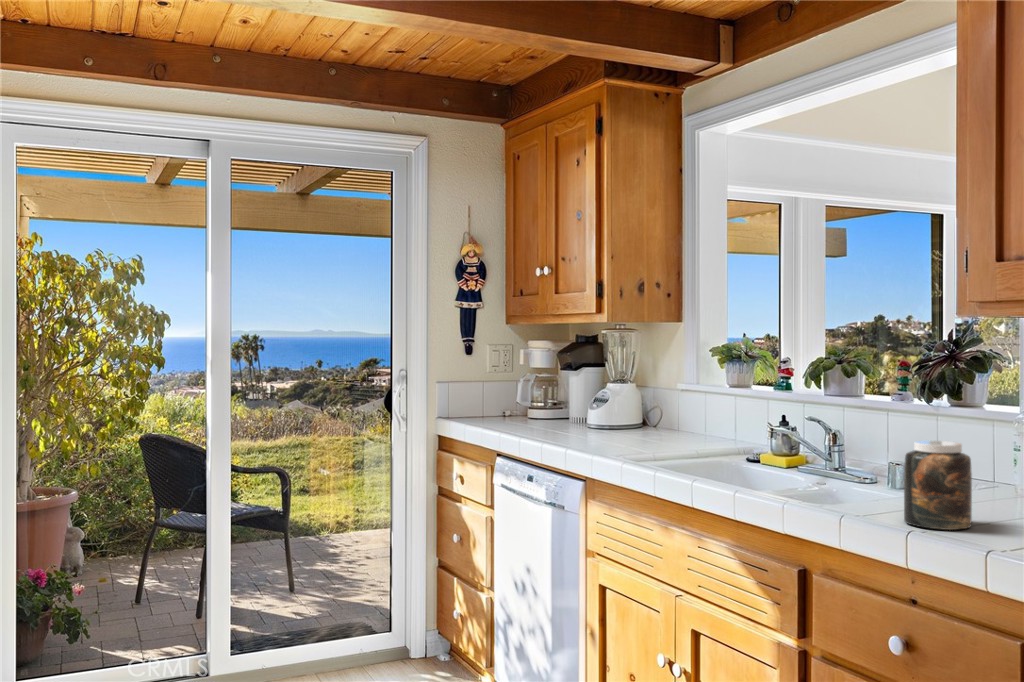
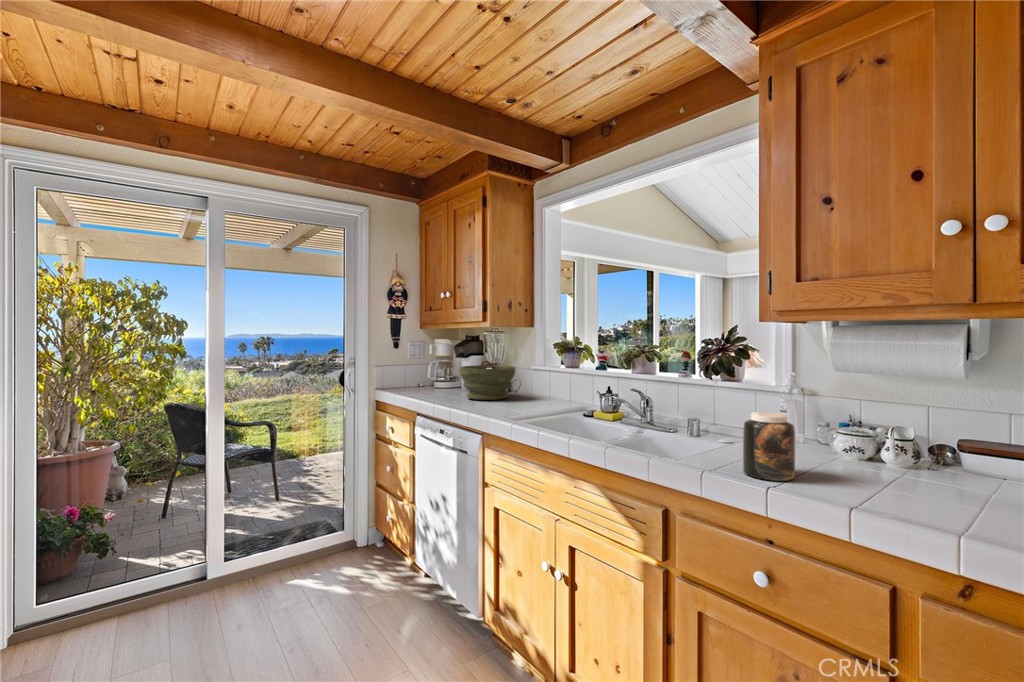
bowl: none [560,374,647,434] -> present [459,361,515,400]

